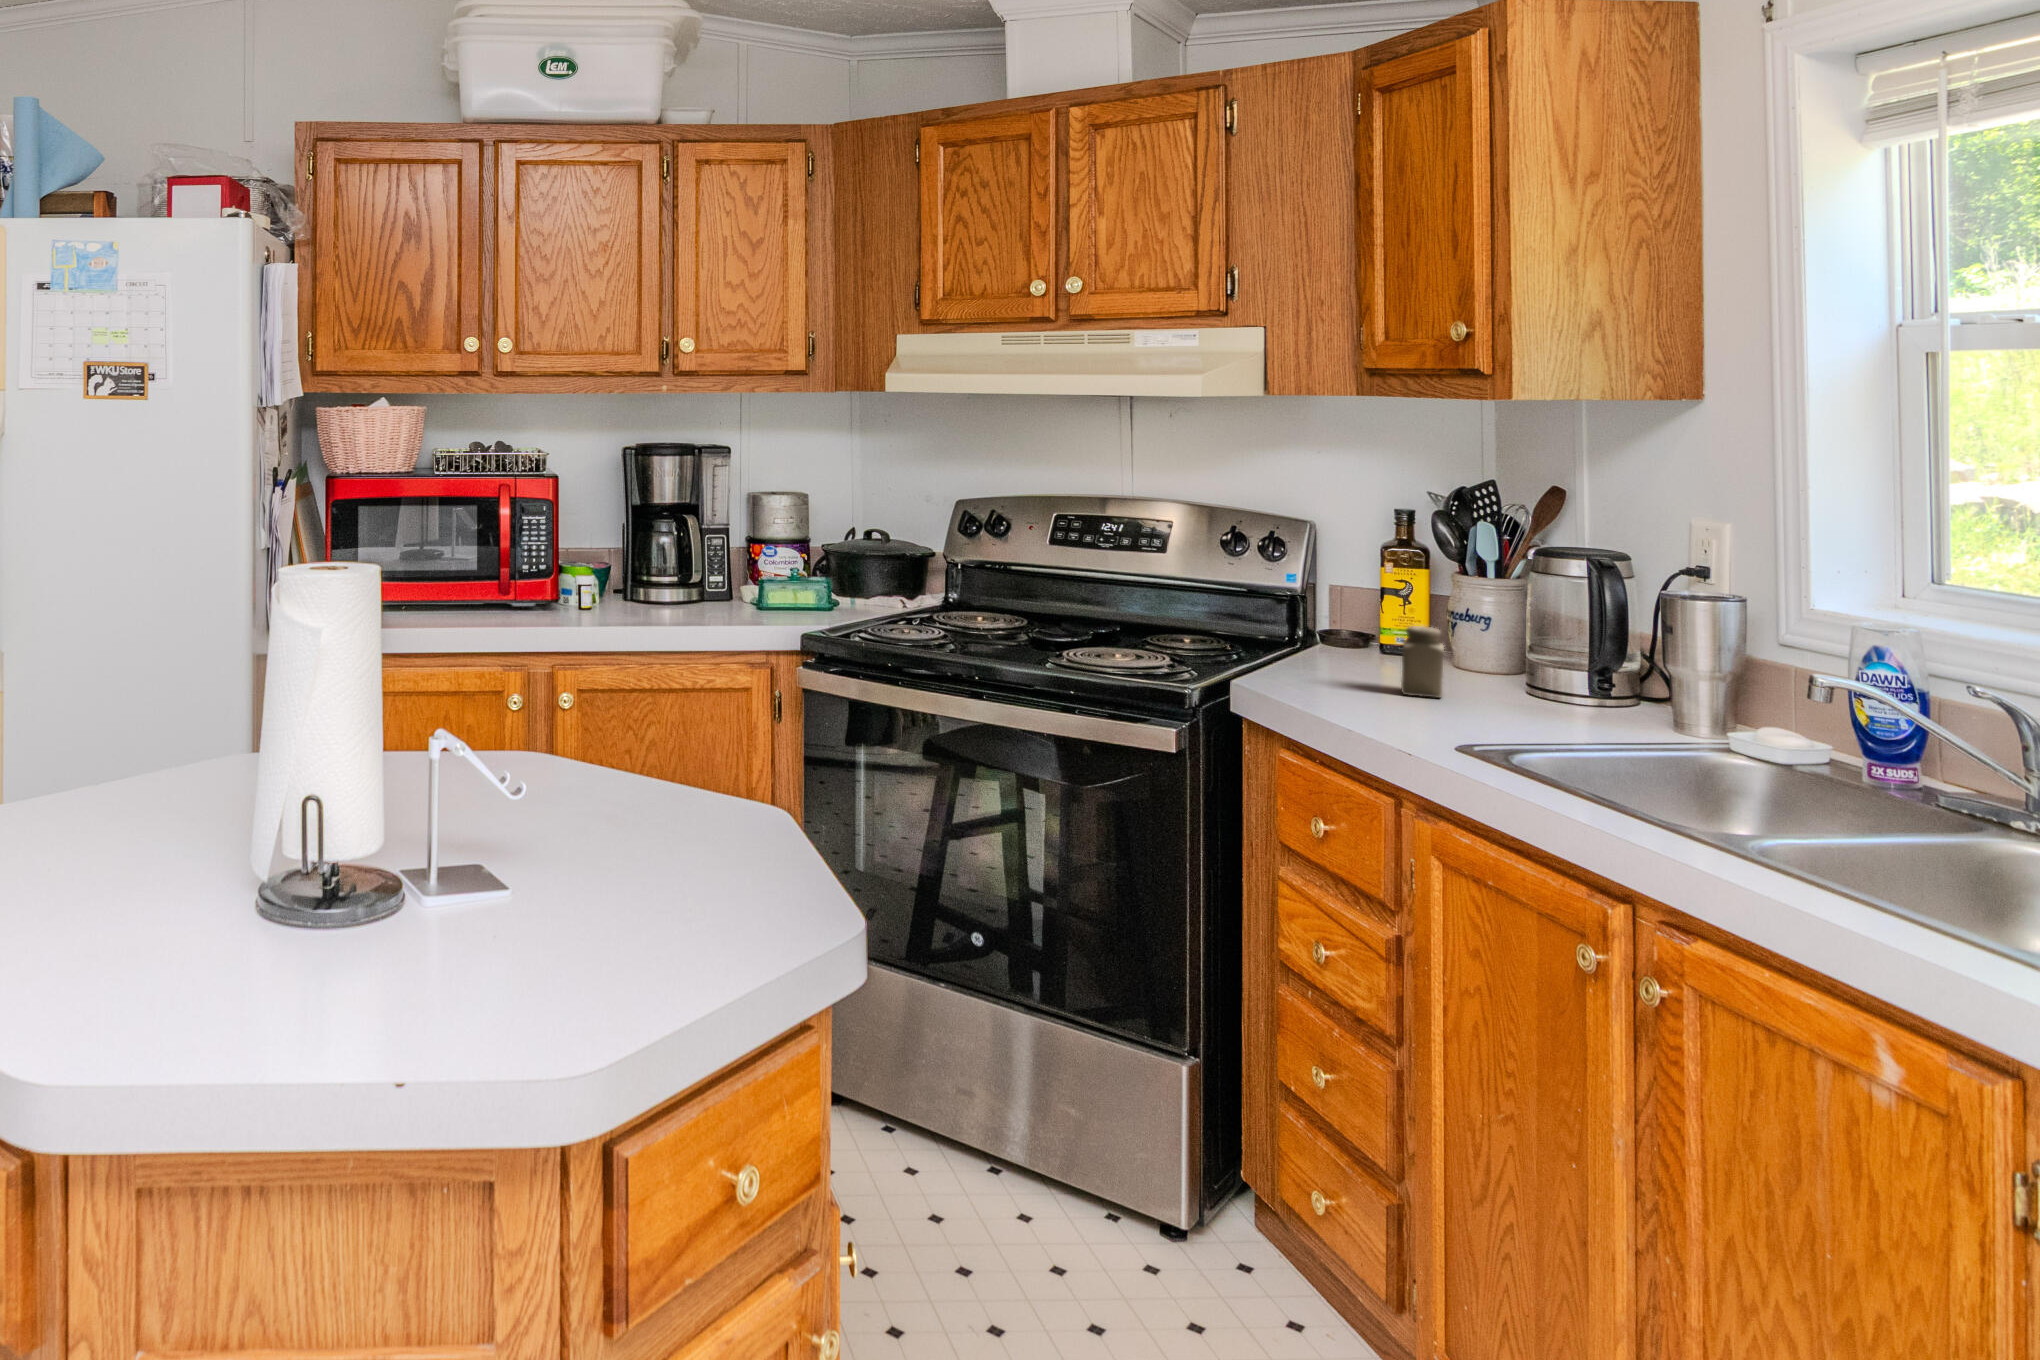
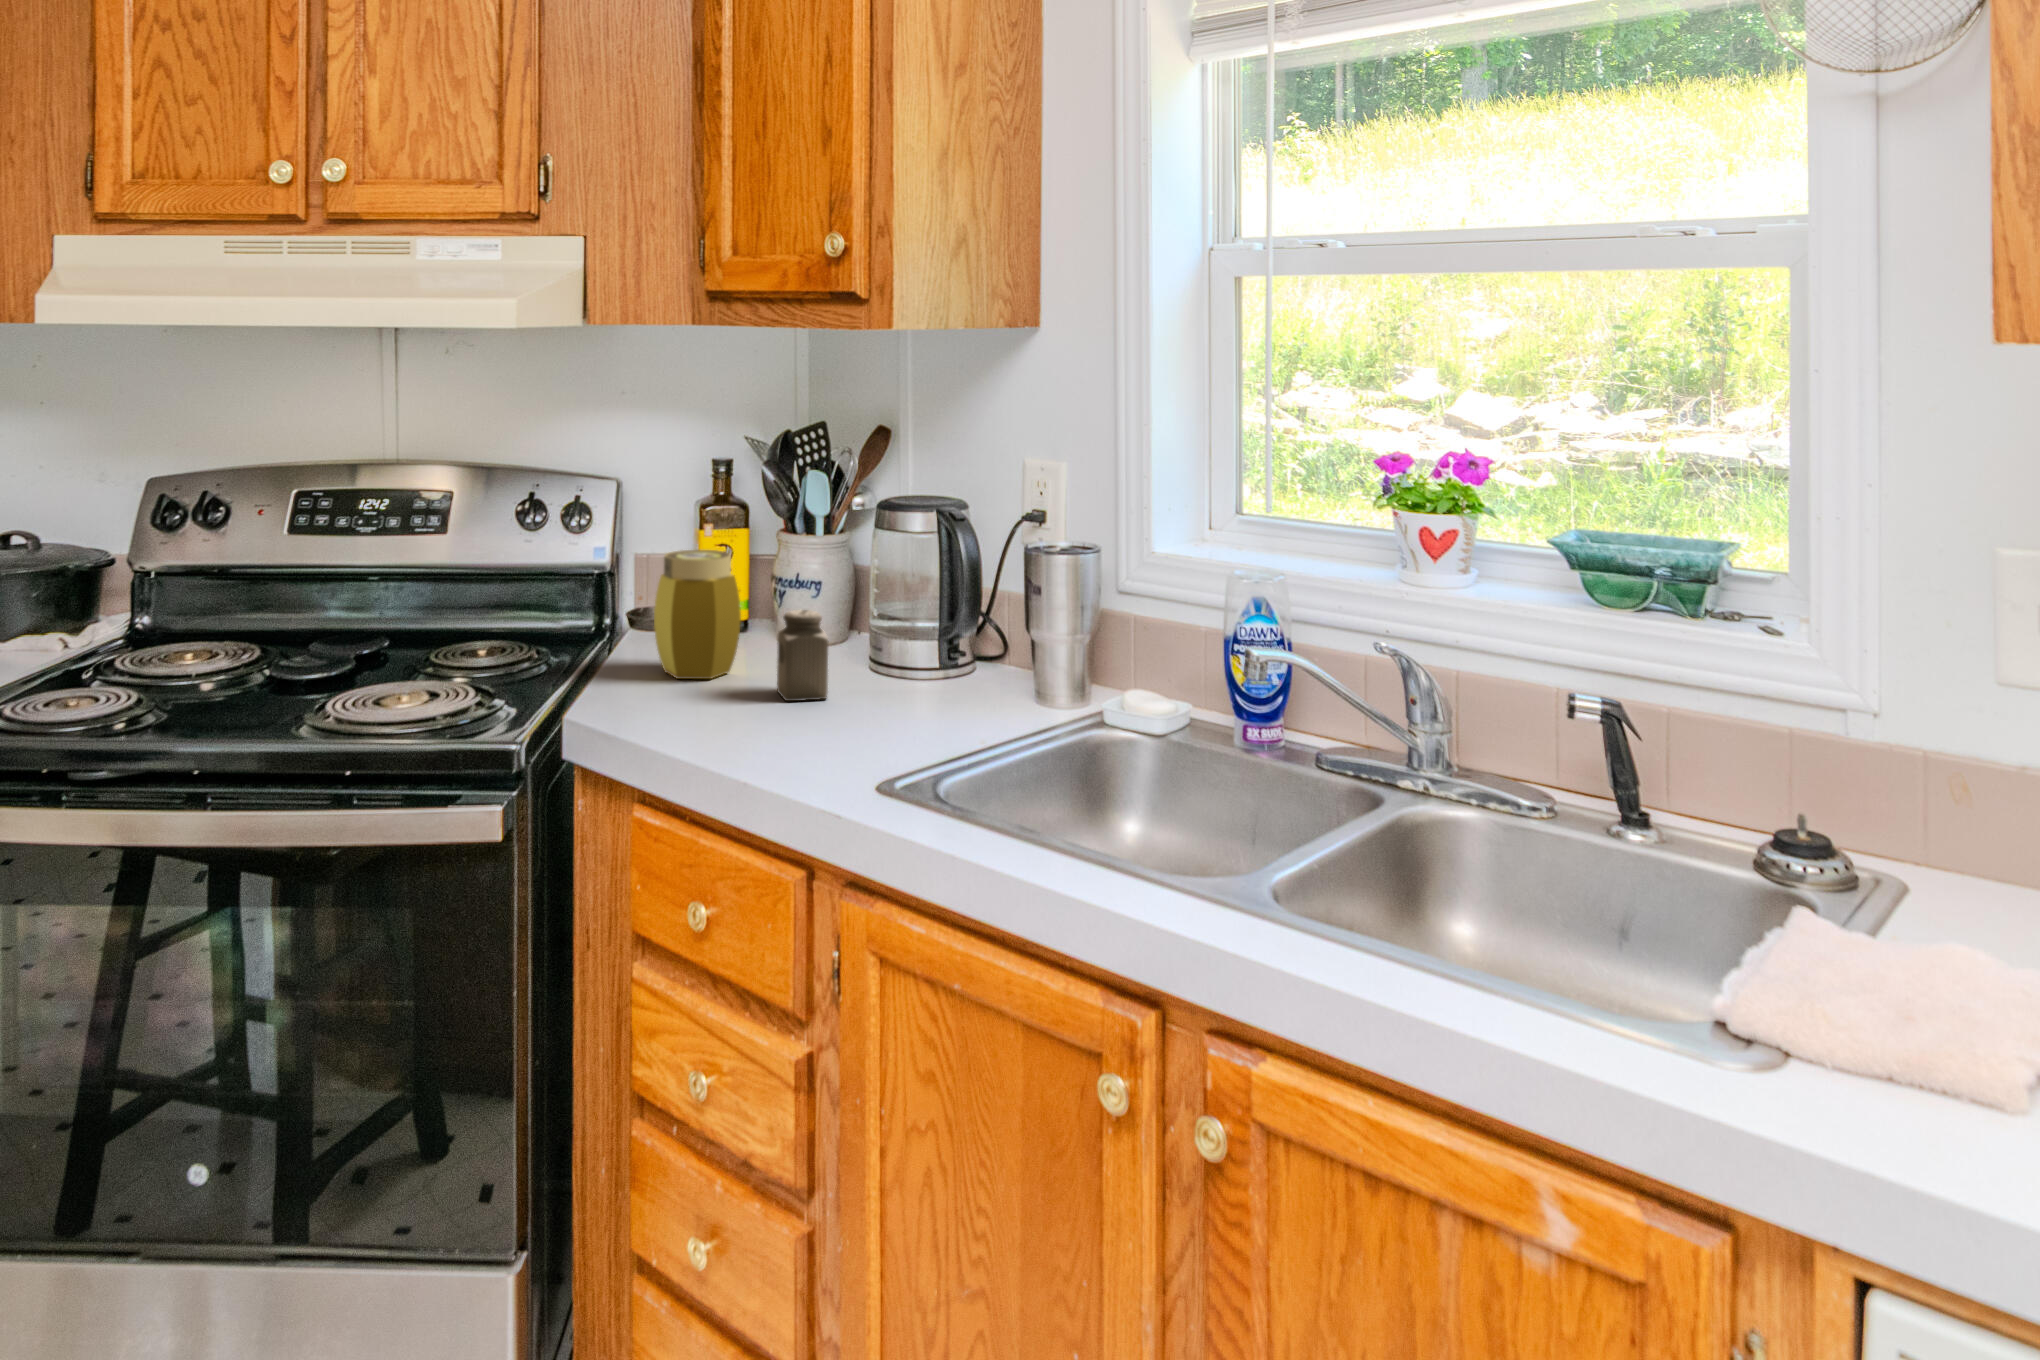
jar: none [1308,575,1382,676] -> present [654,550,741,679]

